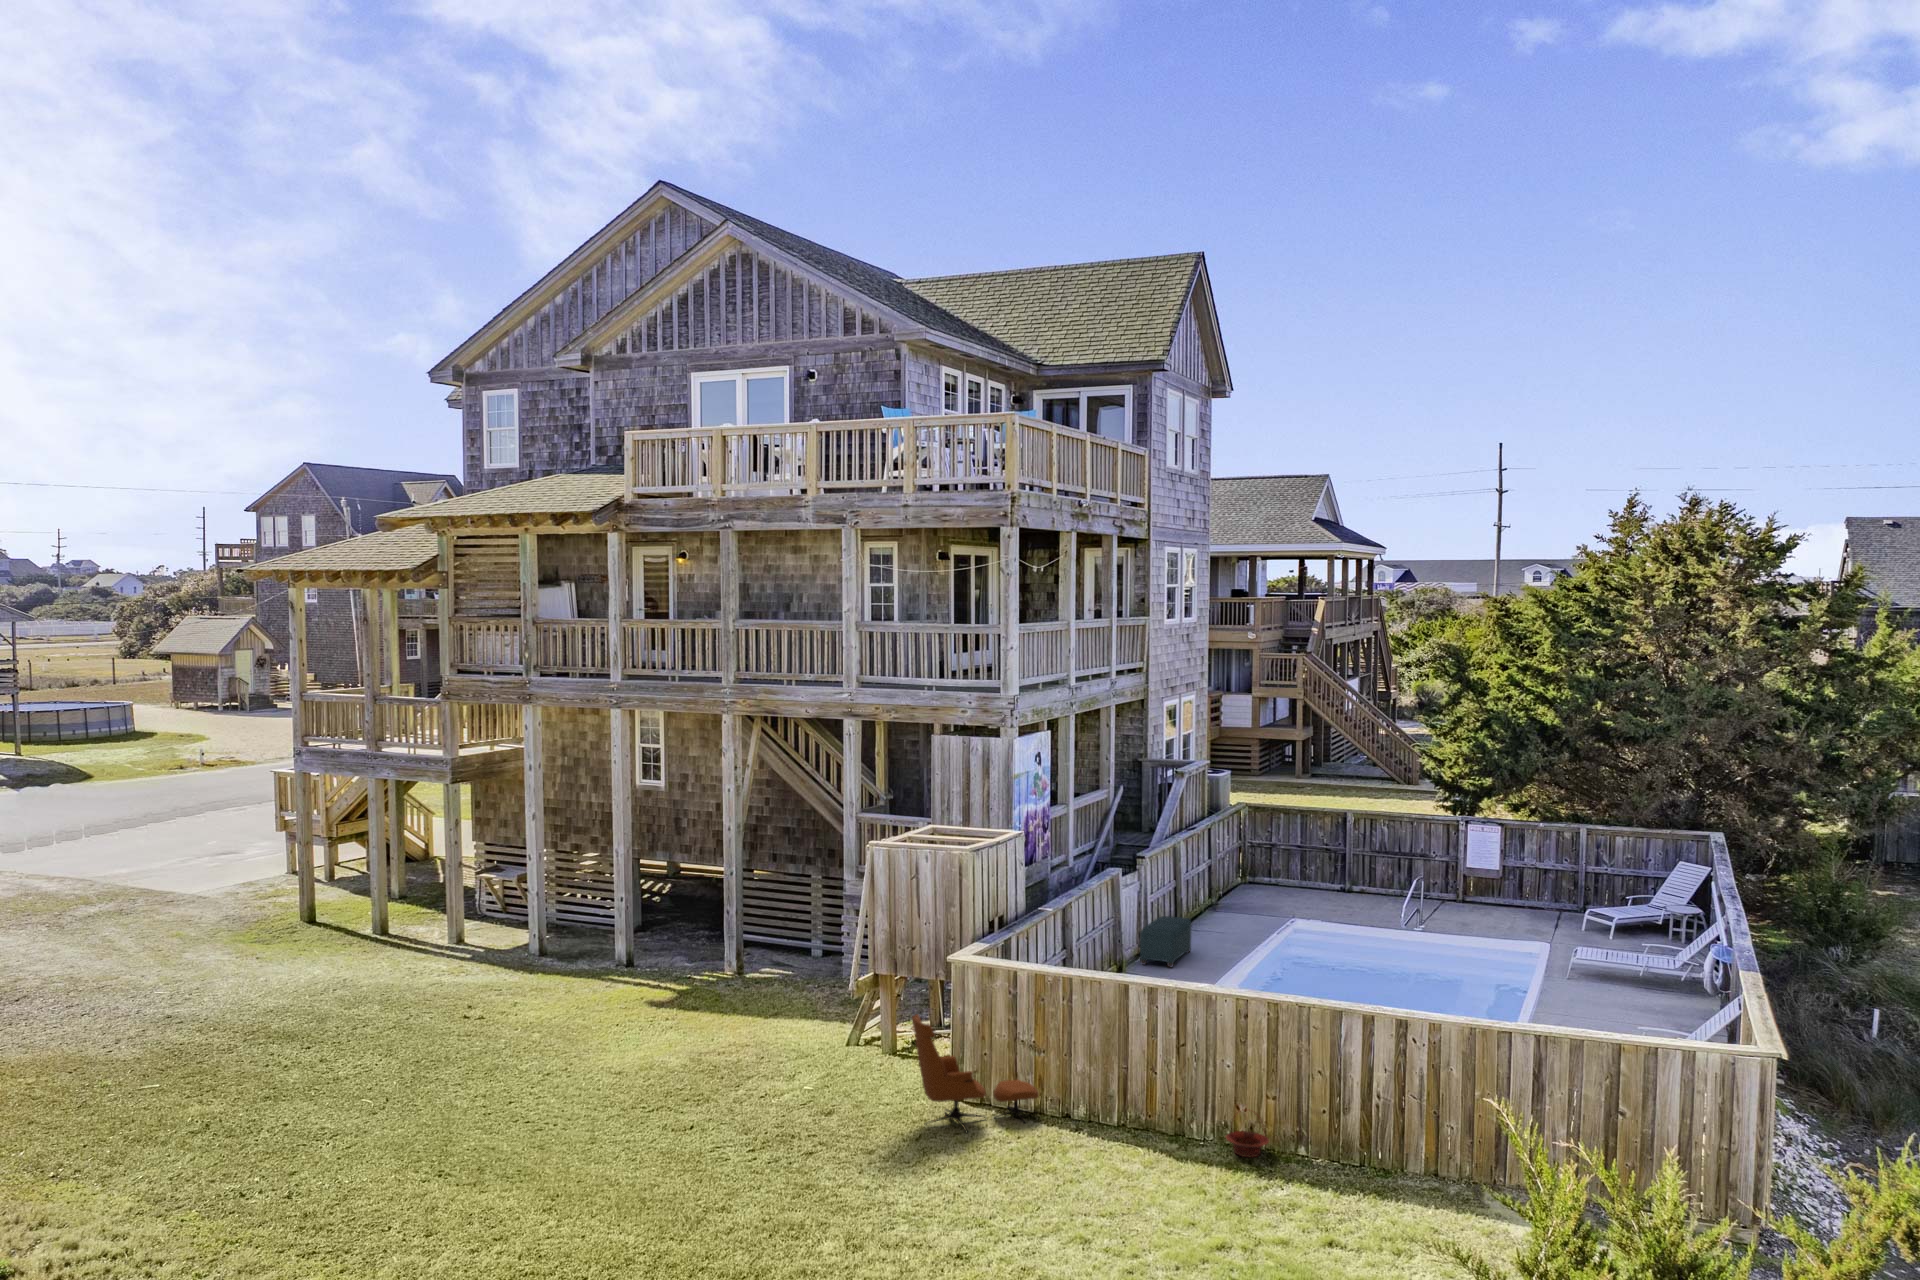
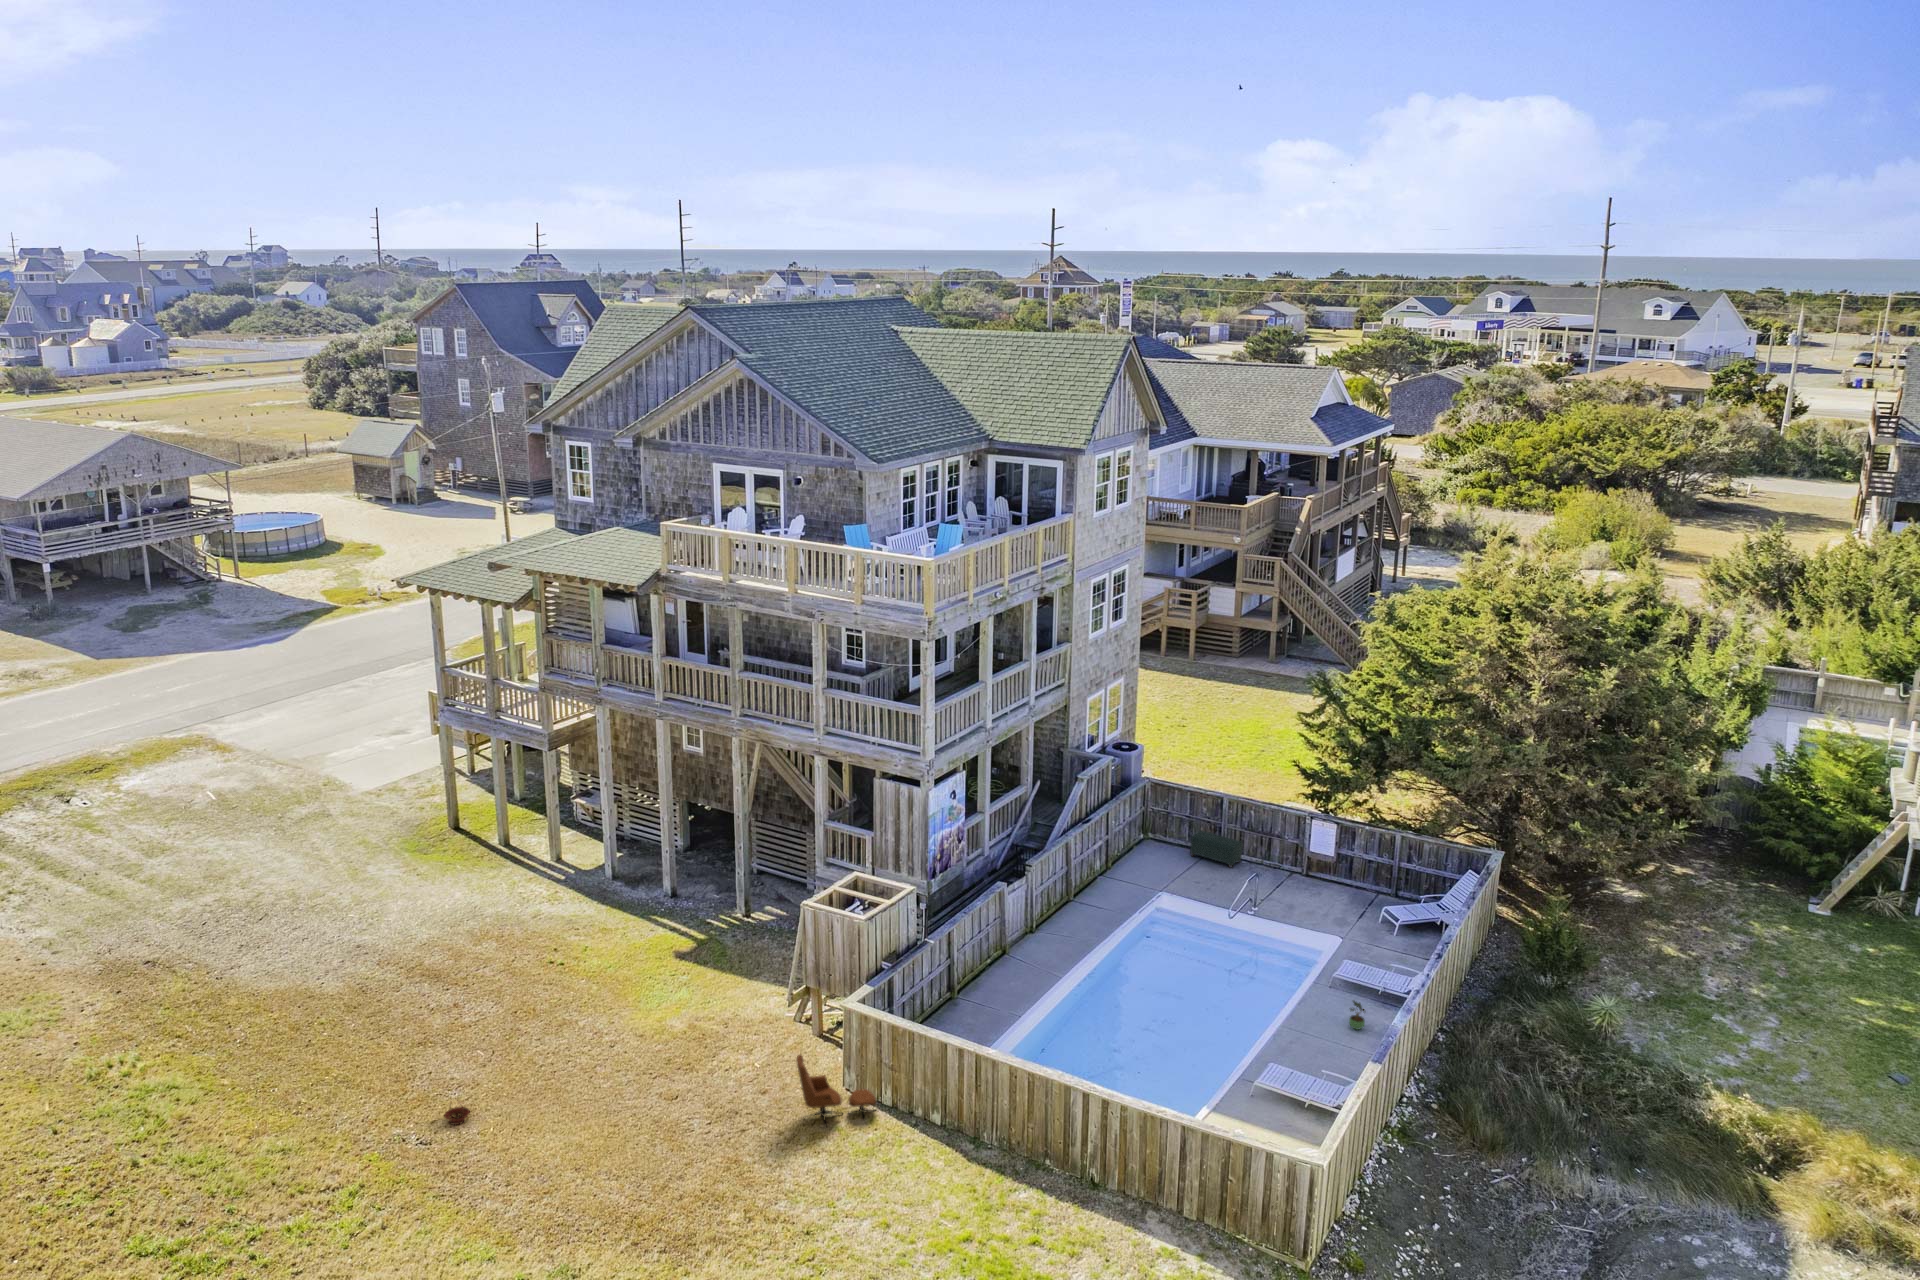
bench: present [1140,916,1191,967] -> present [1190,831,1243,867]
potted plant: none [1642,970,1672,1014] -> present [1349,1001,1365,1030]
basket: present [1225,1117,1269,1157] -> present [444,1100,470,1125]

